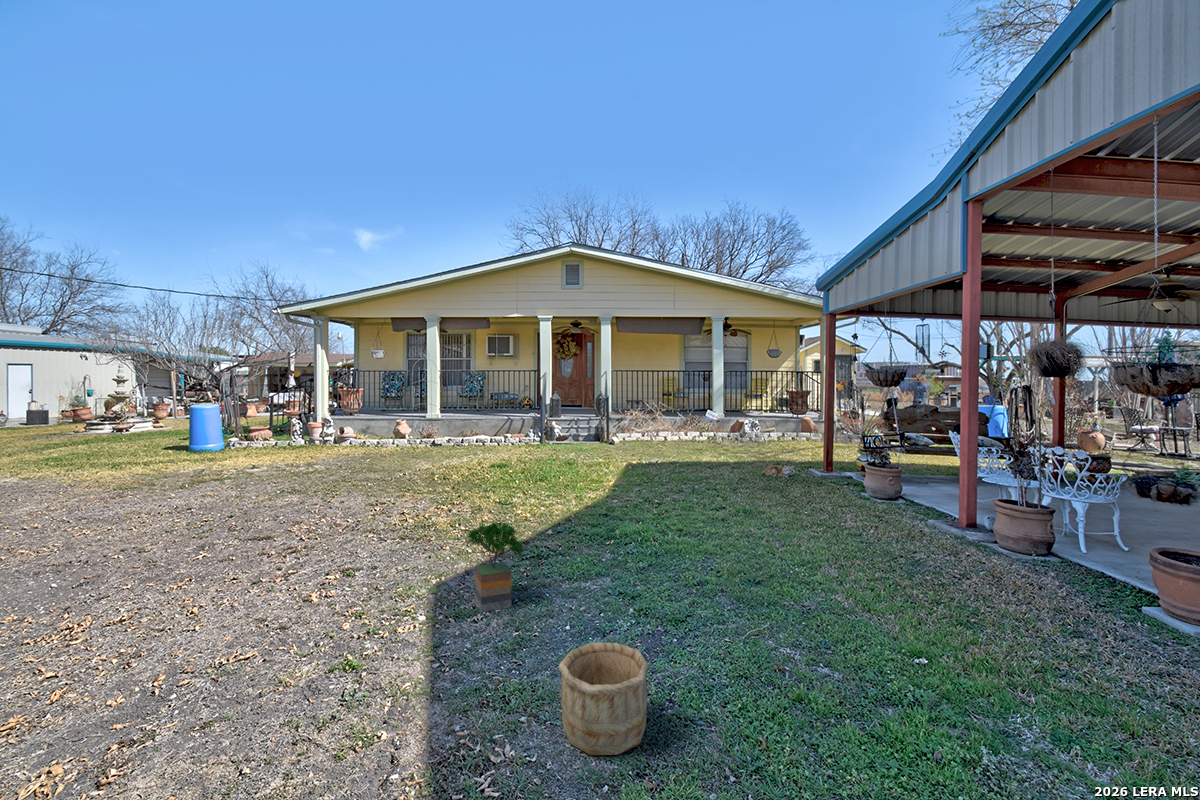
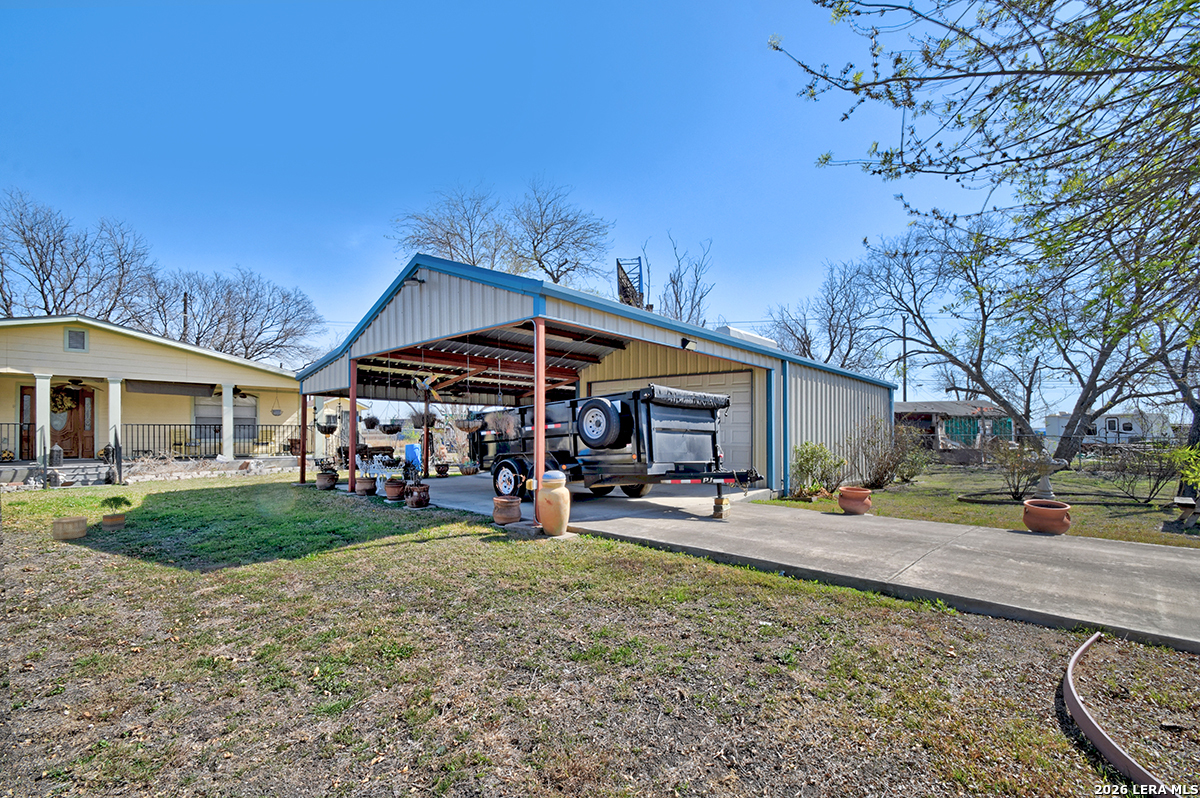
wooden bucket: present [558,643,649,755] -> present [53,516,87,540]

